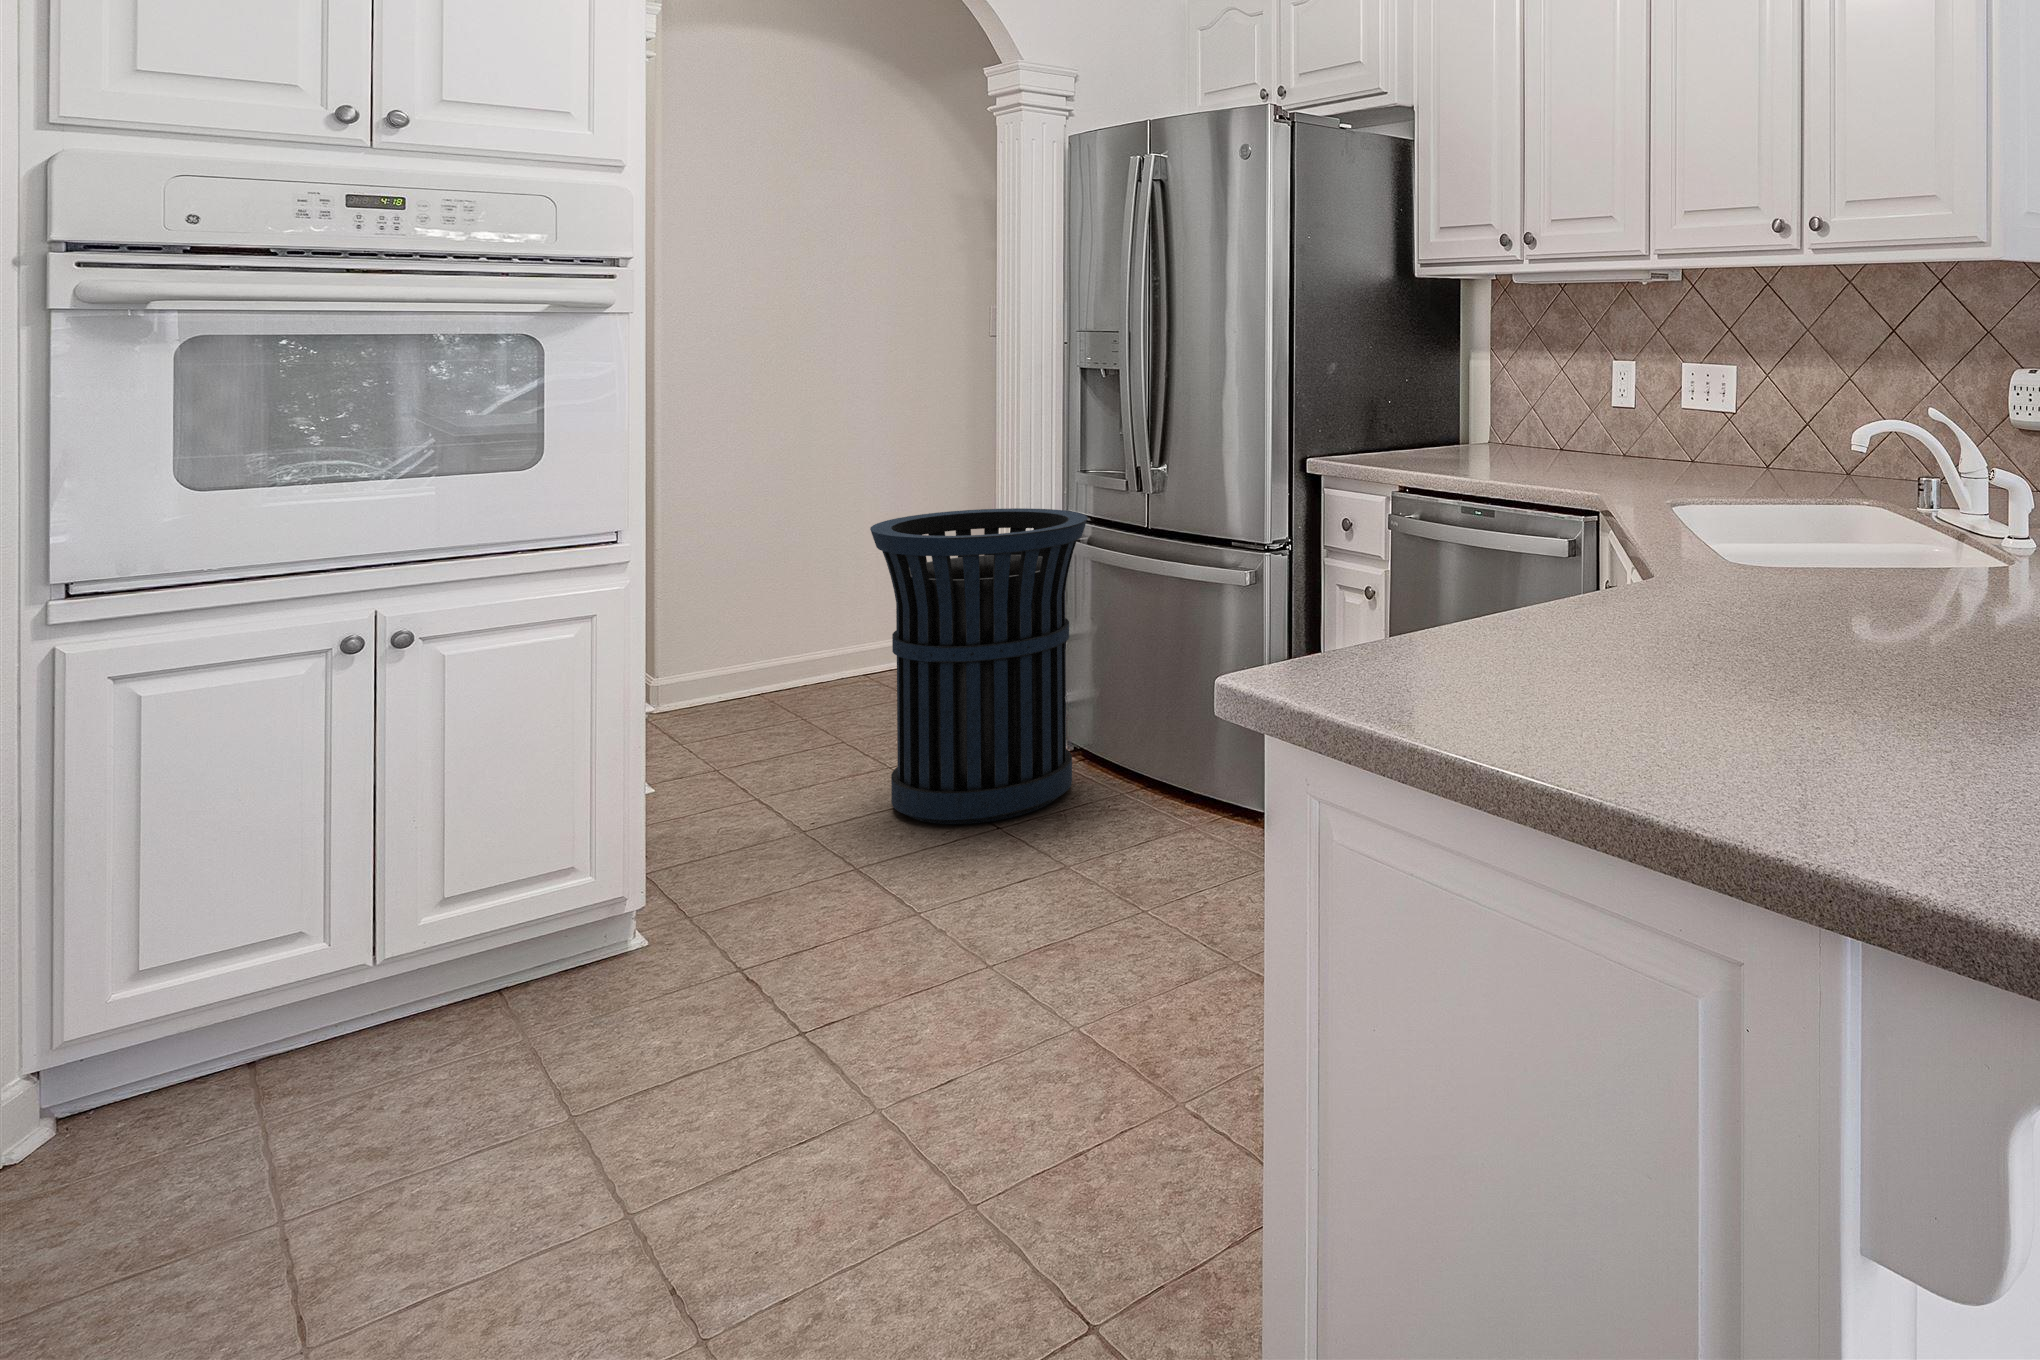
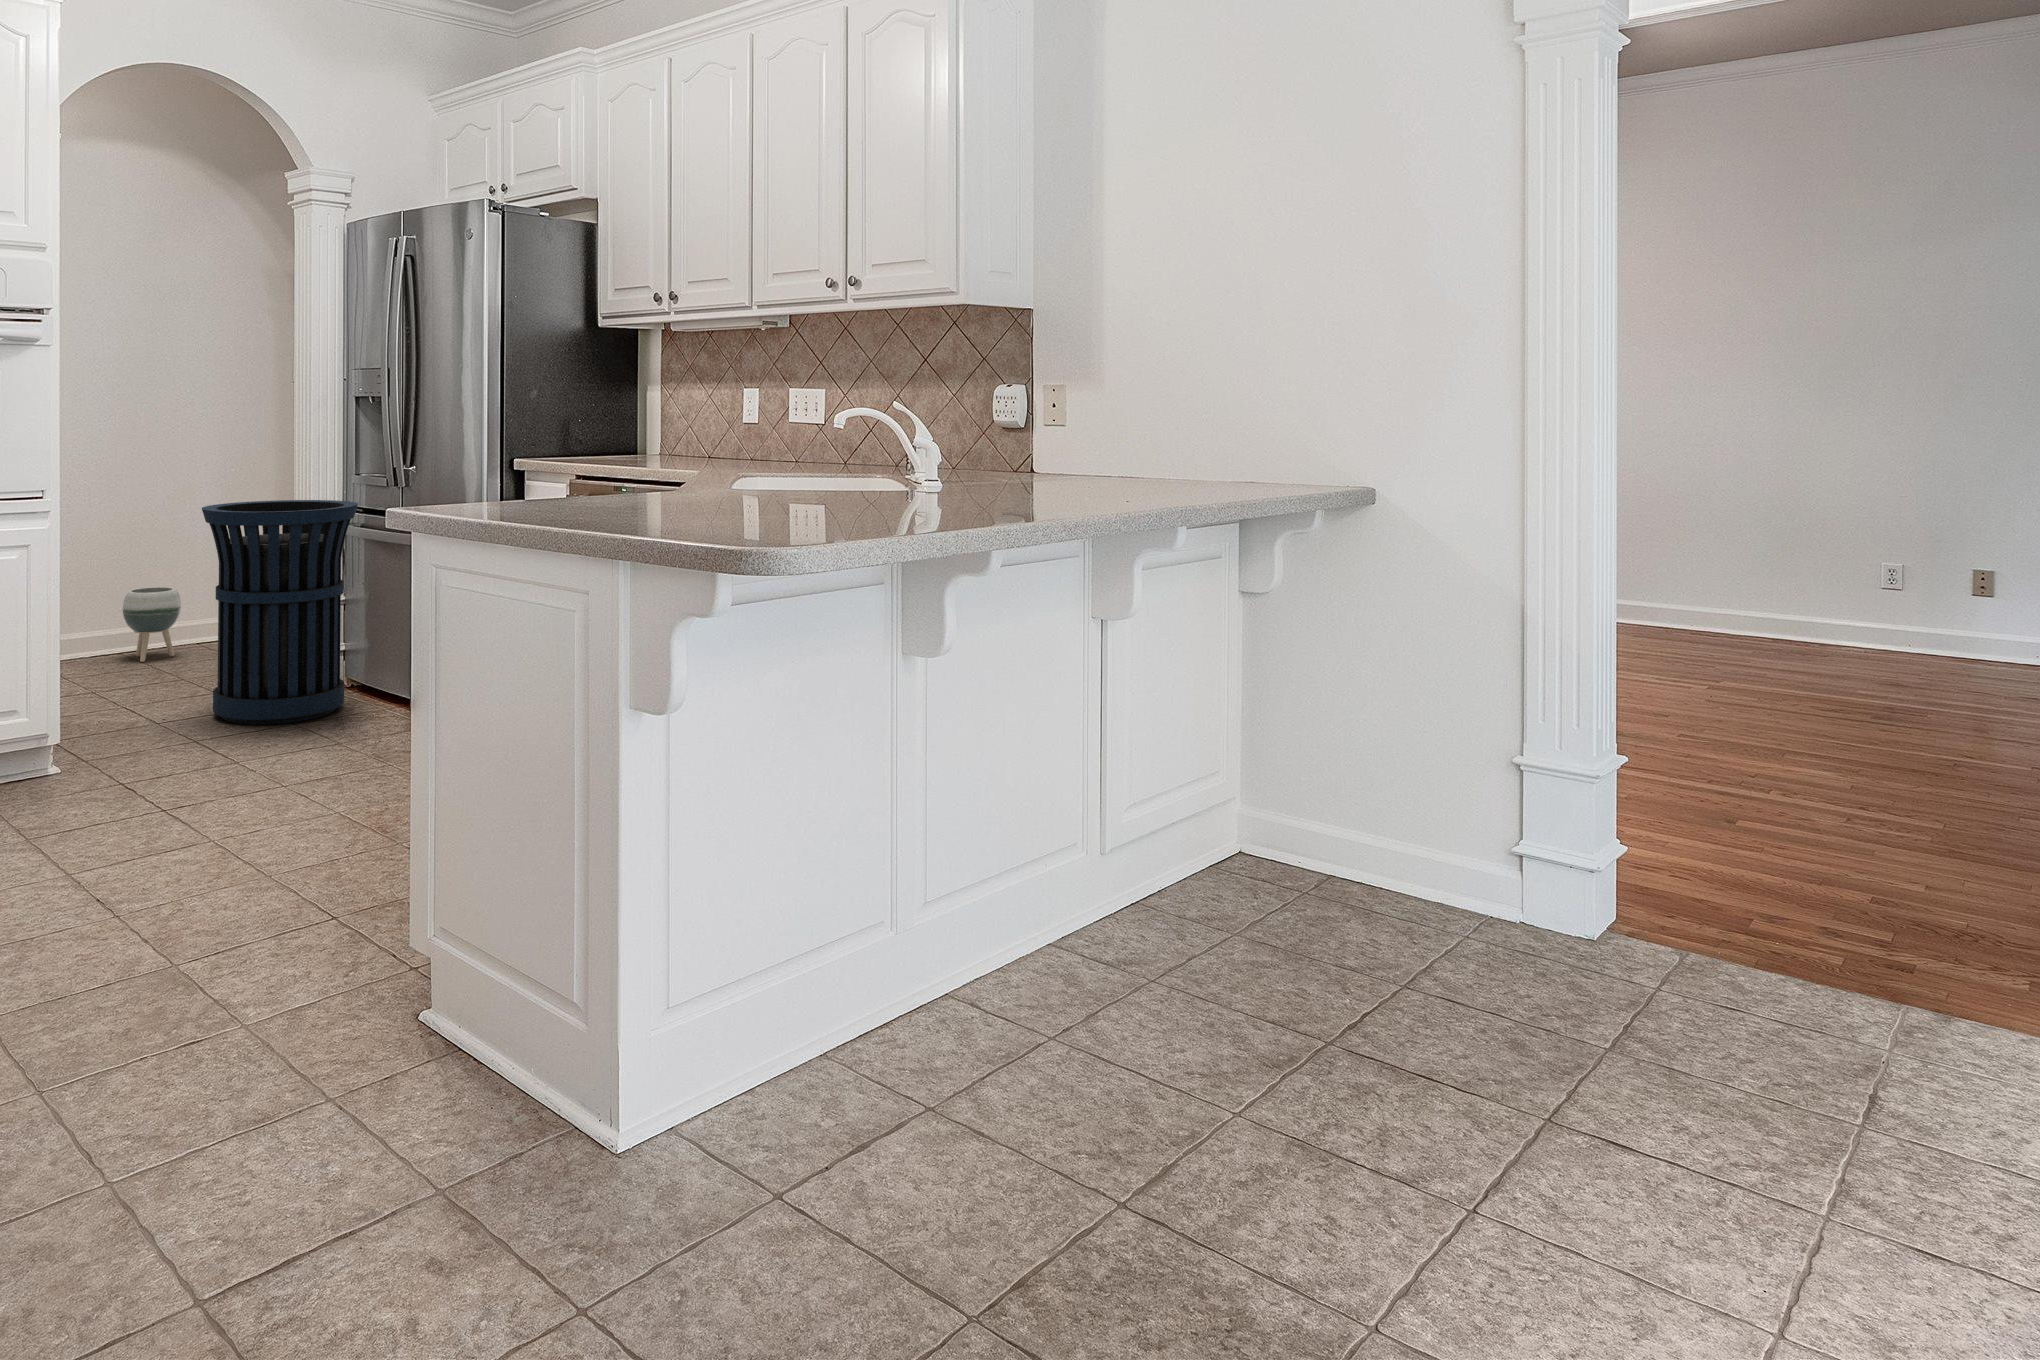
planter: none [776,607,854,706] -> present [122,587,181,662]

